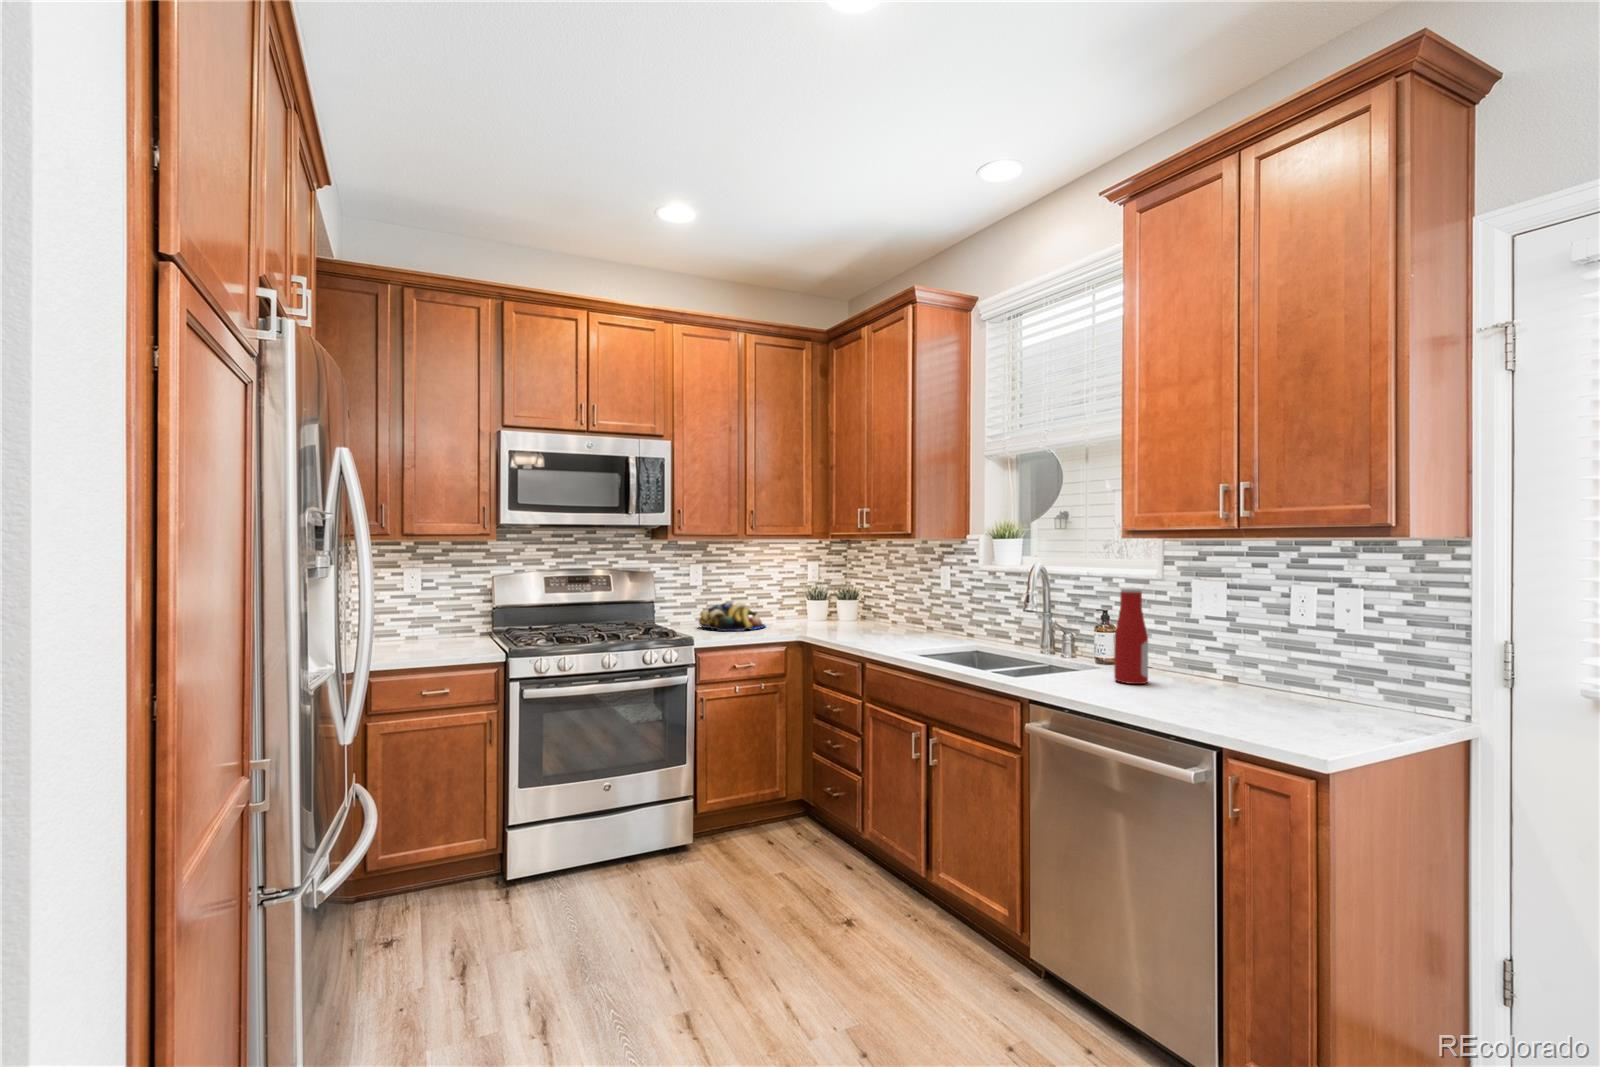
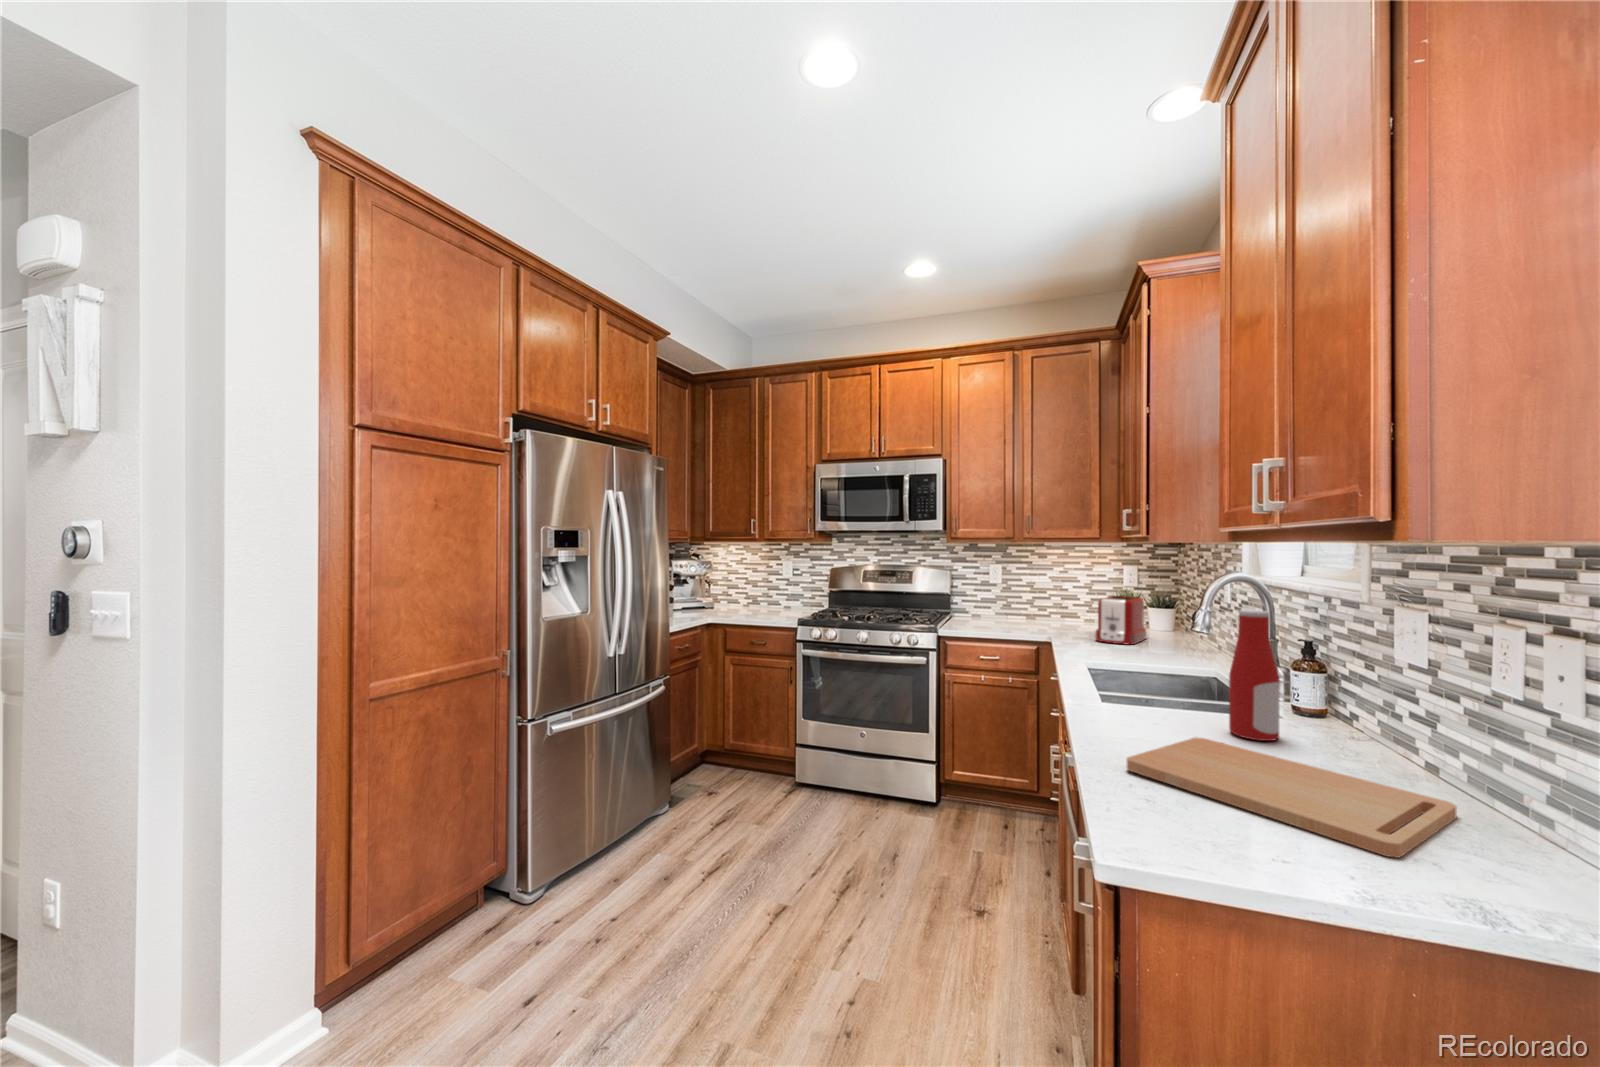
toaster: none [831,591,872,635] -> present [1095,596,1146,645]
fruit bowl: present [699,603,765,631] -> none [989,601,1056,628]
cutting board: none [1140,687,1352,726] -> present [1127,737,1457,858]

